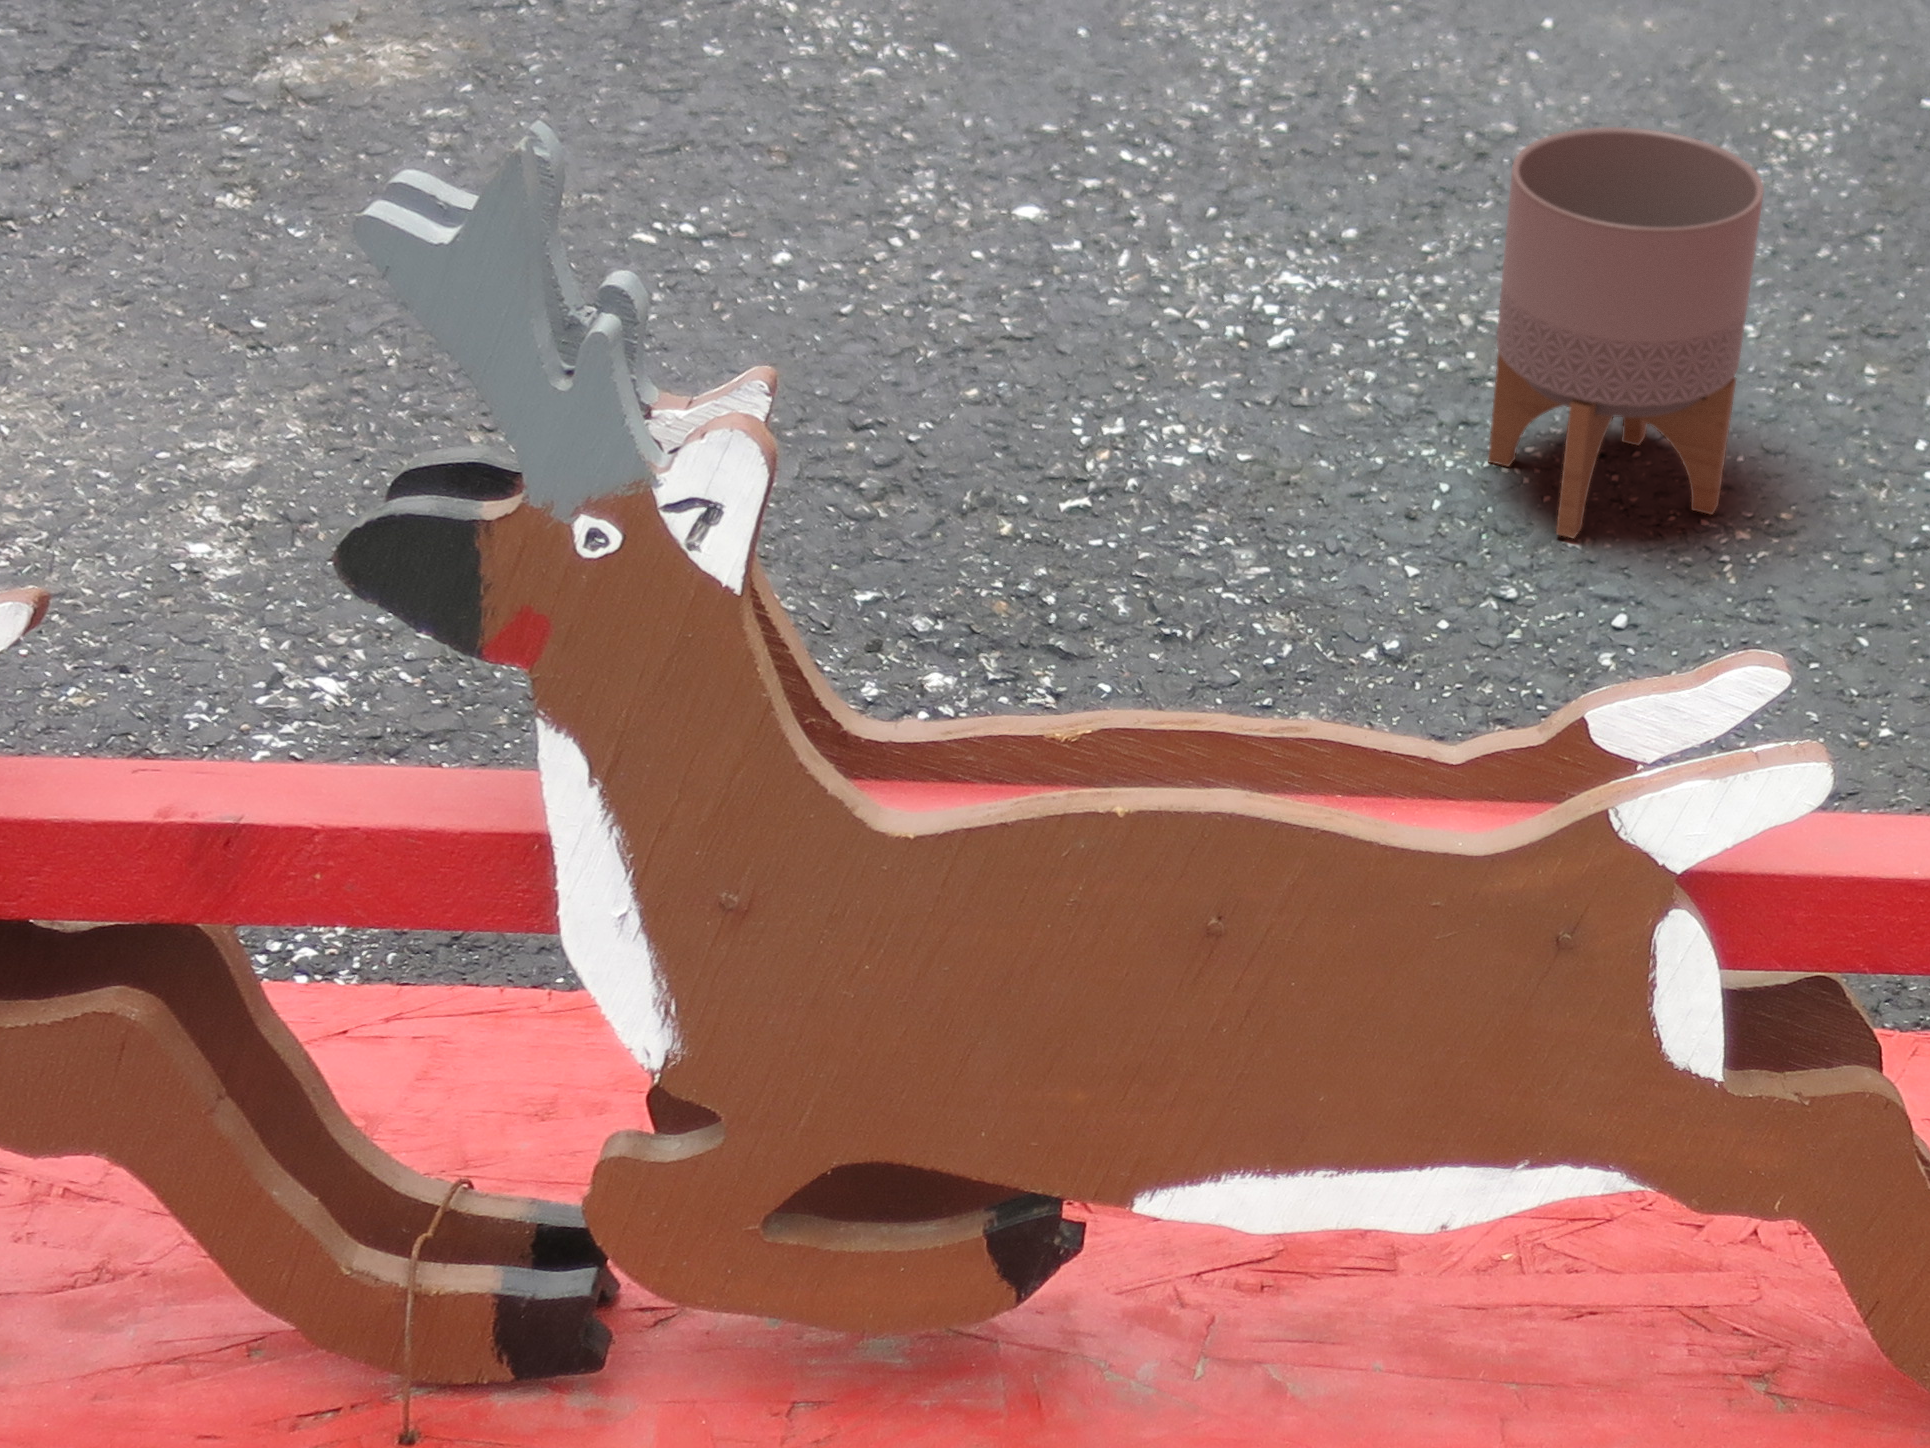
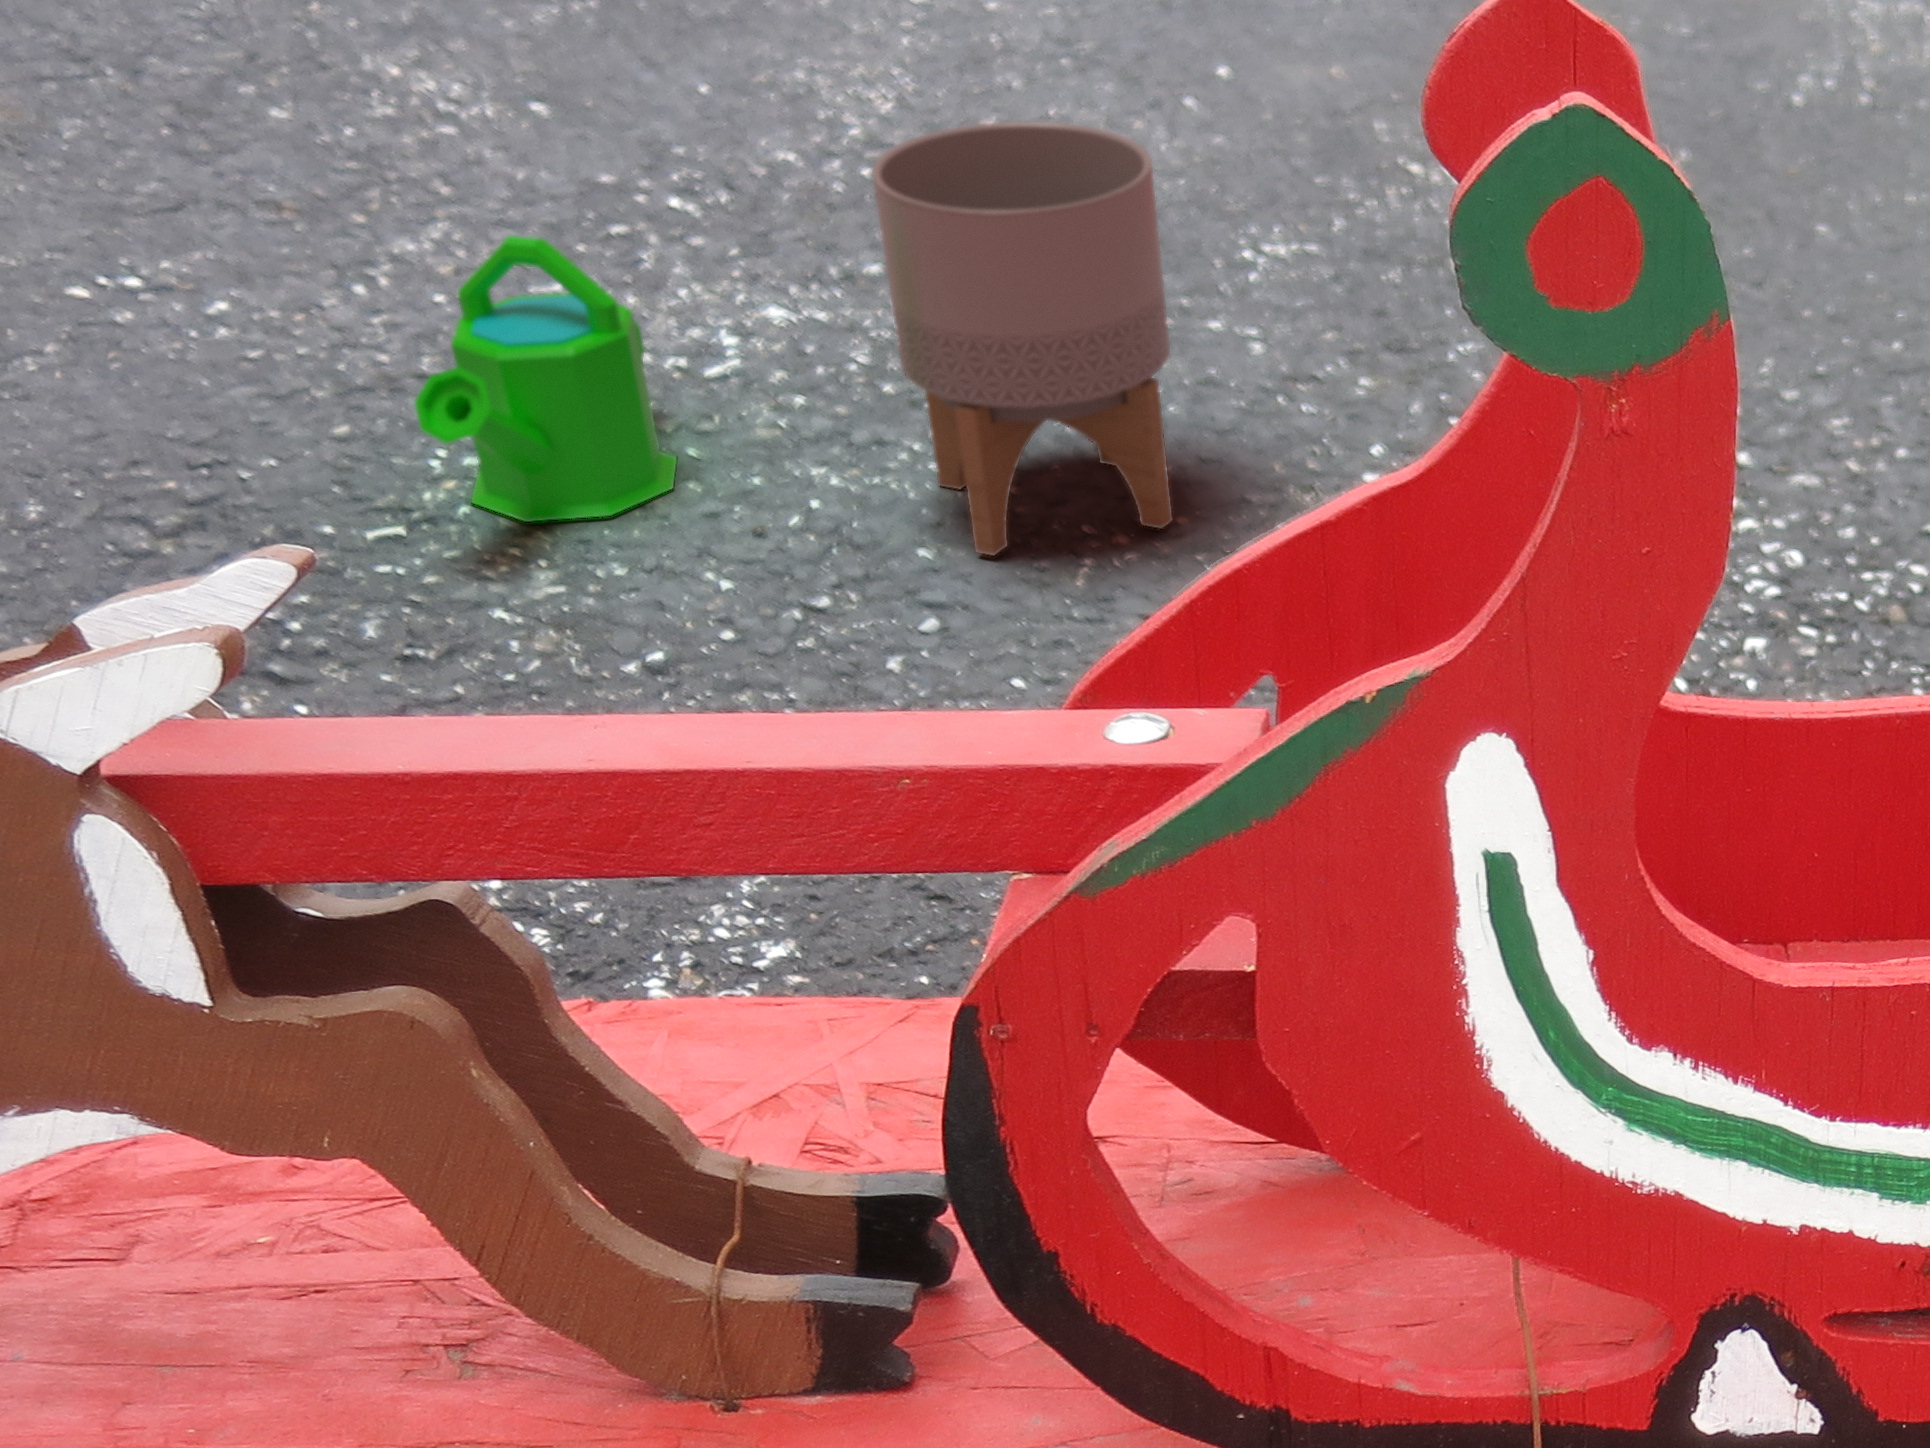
watering can: none [1069,224,1252,489] -> present [415,236,677,522]

